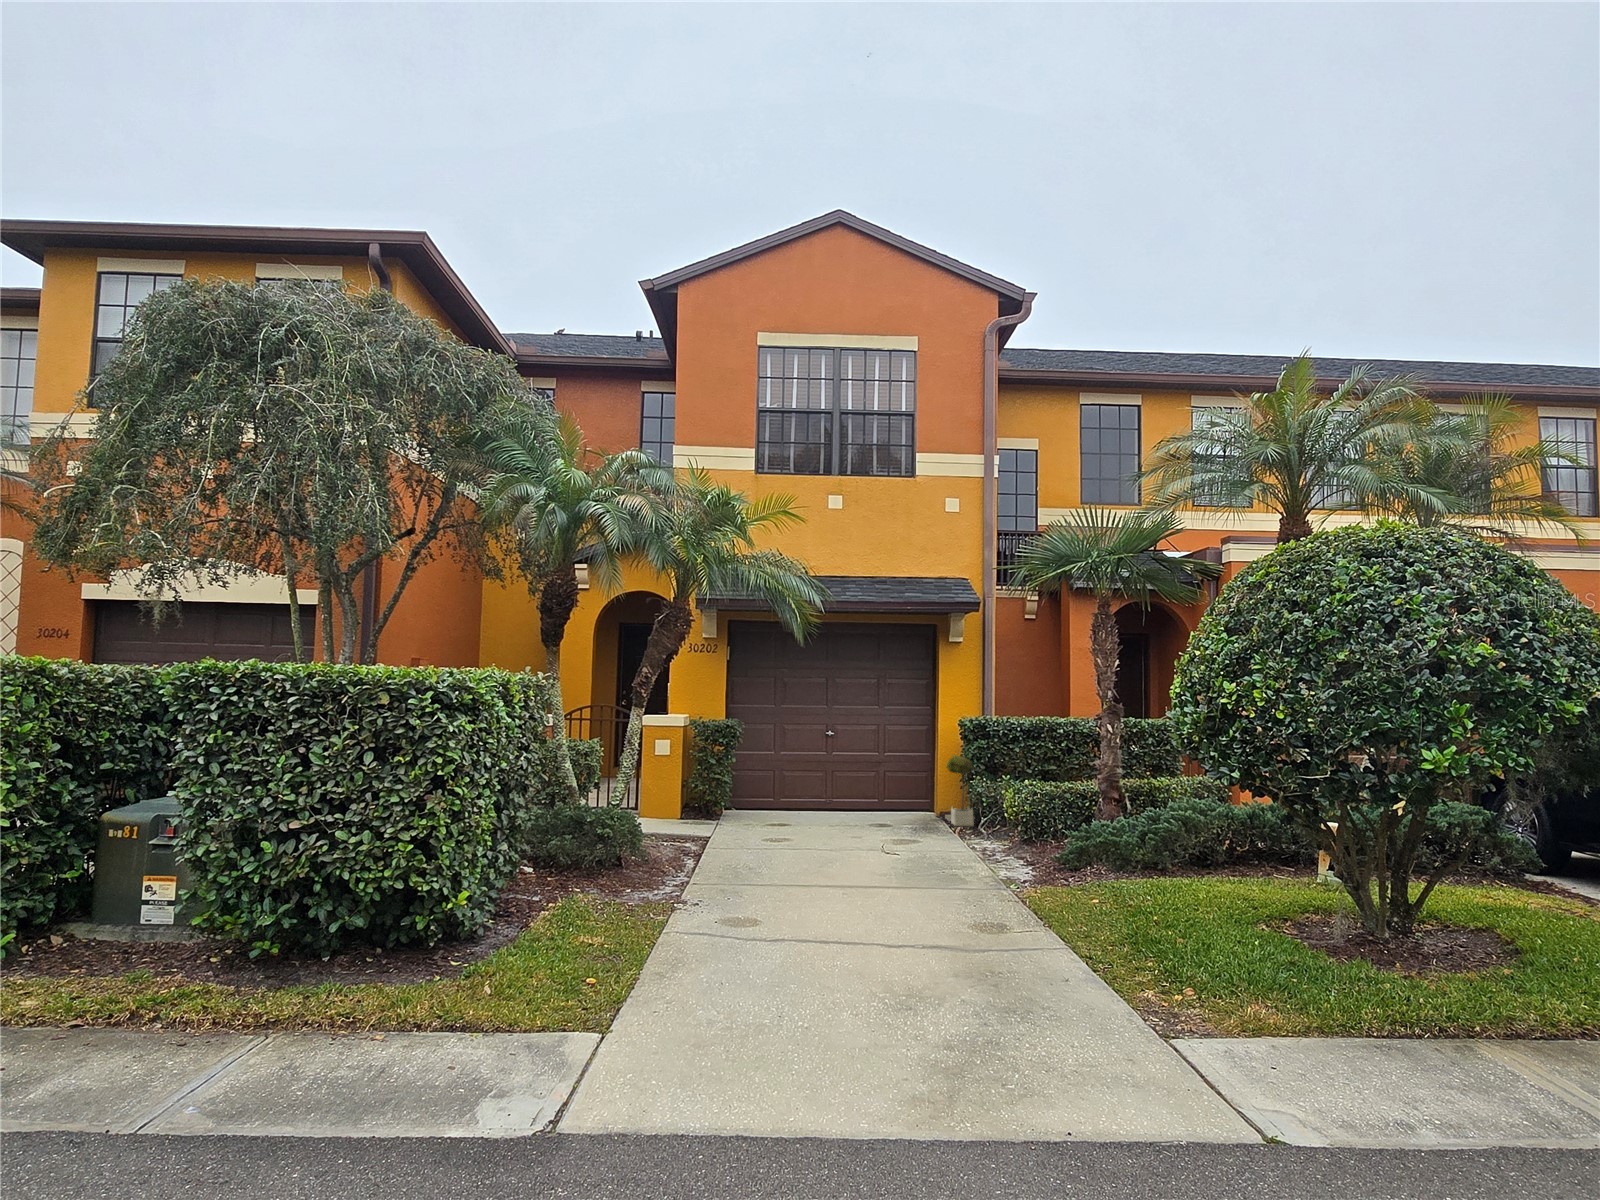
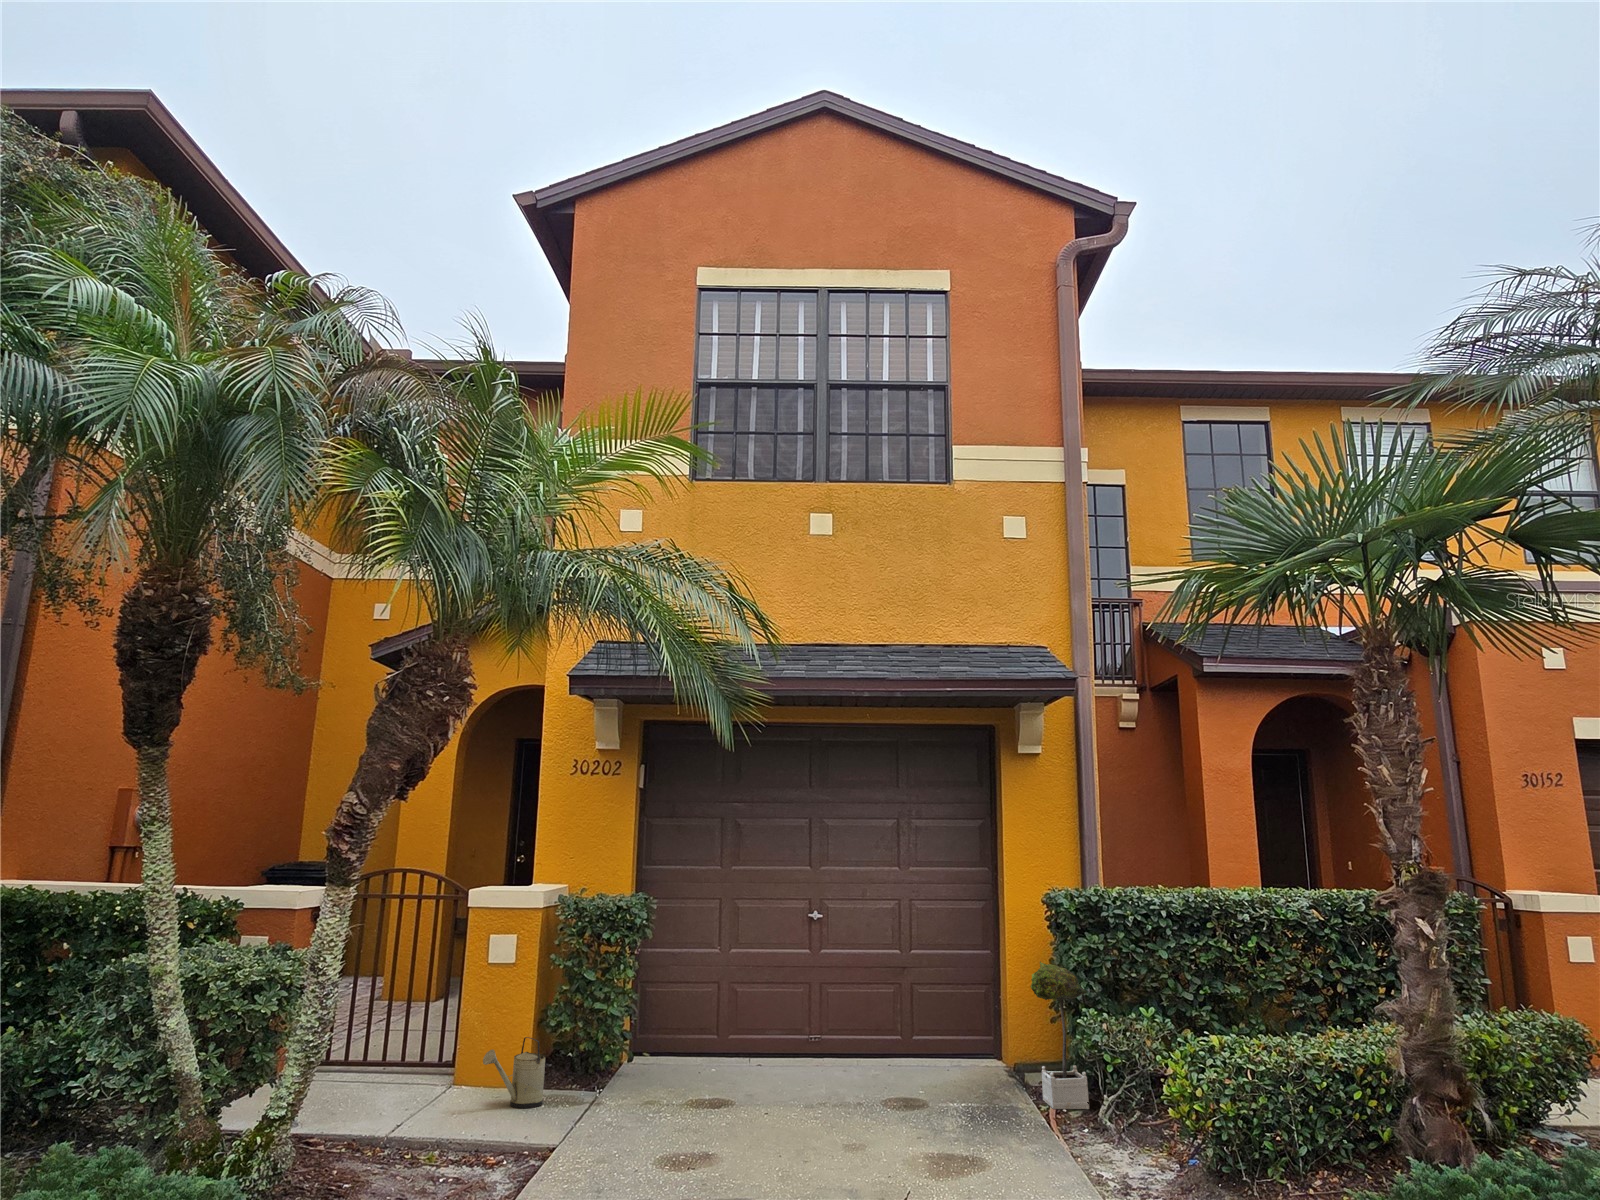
watering can: none [666,790,697,824] -> present [483,1037,549,1108]

